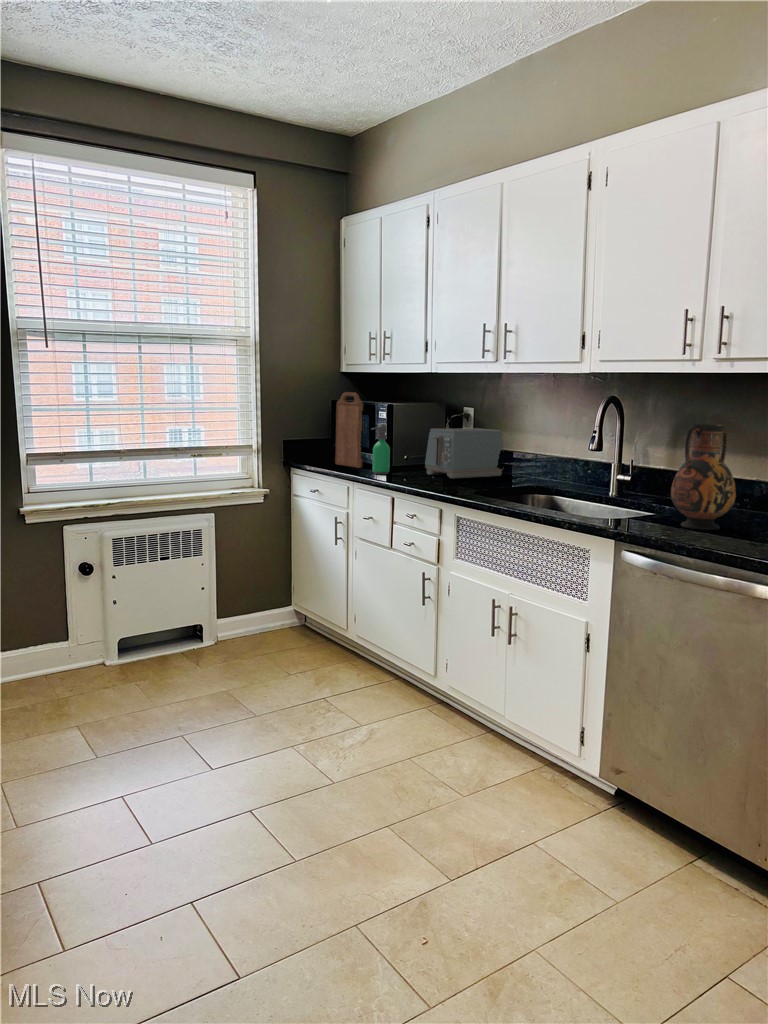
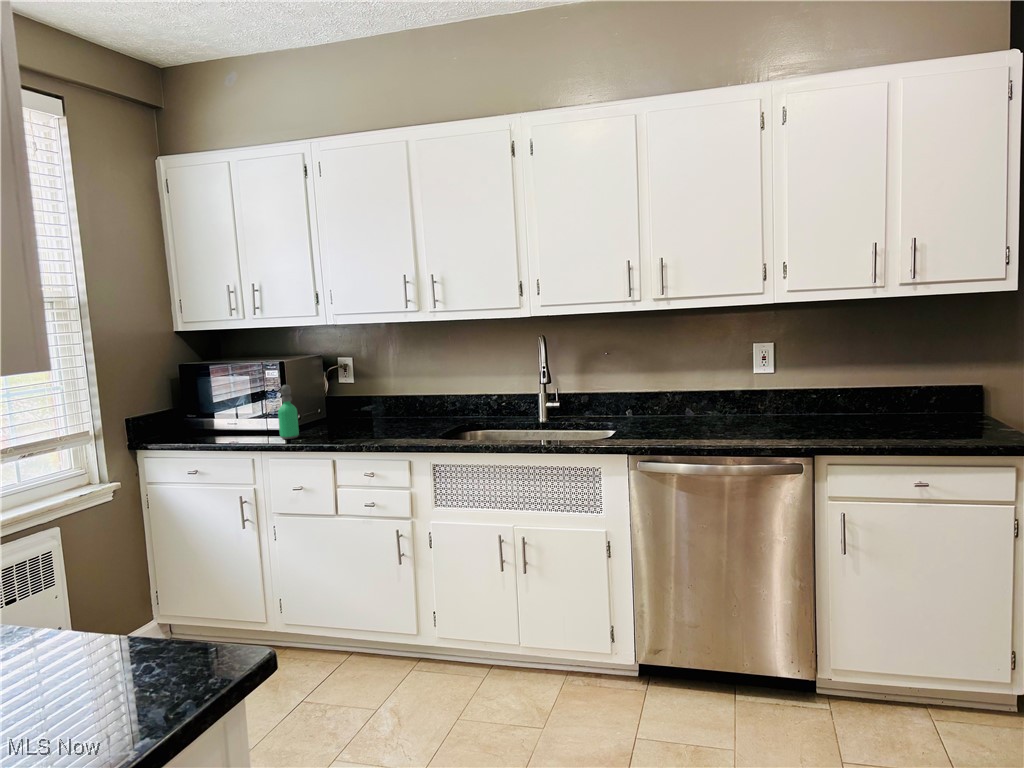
cutting board: present [335,392,364,468] -> none [199,355,248,437]
vase: present [671,424,736,530] -> none [648,350,698,435]
toaster: present [425,428,503,479] -> none [330,376,399,430]

